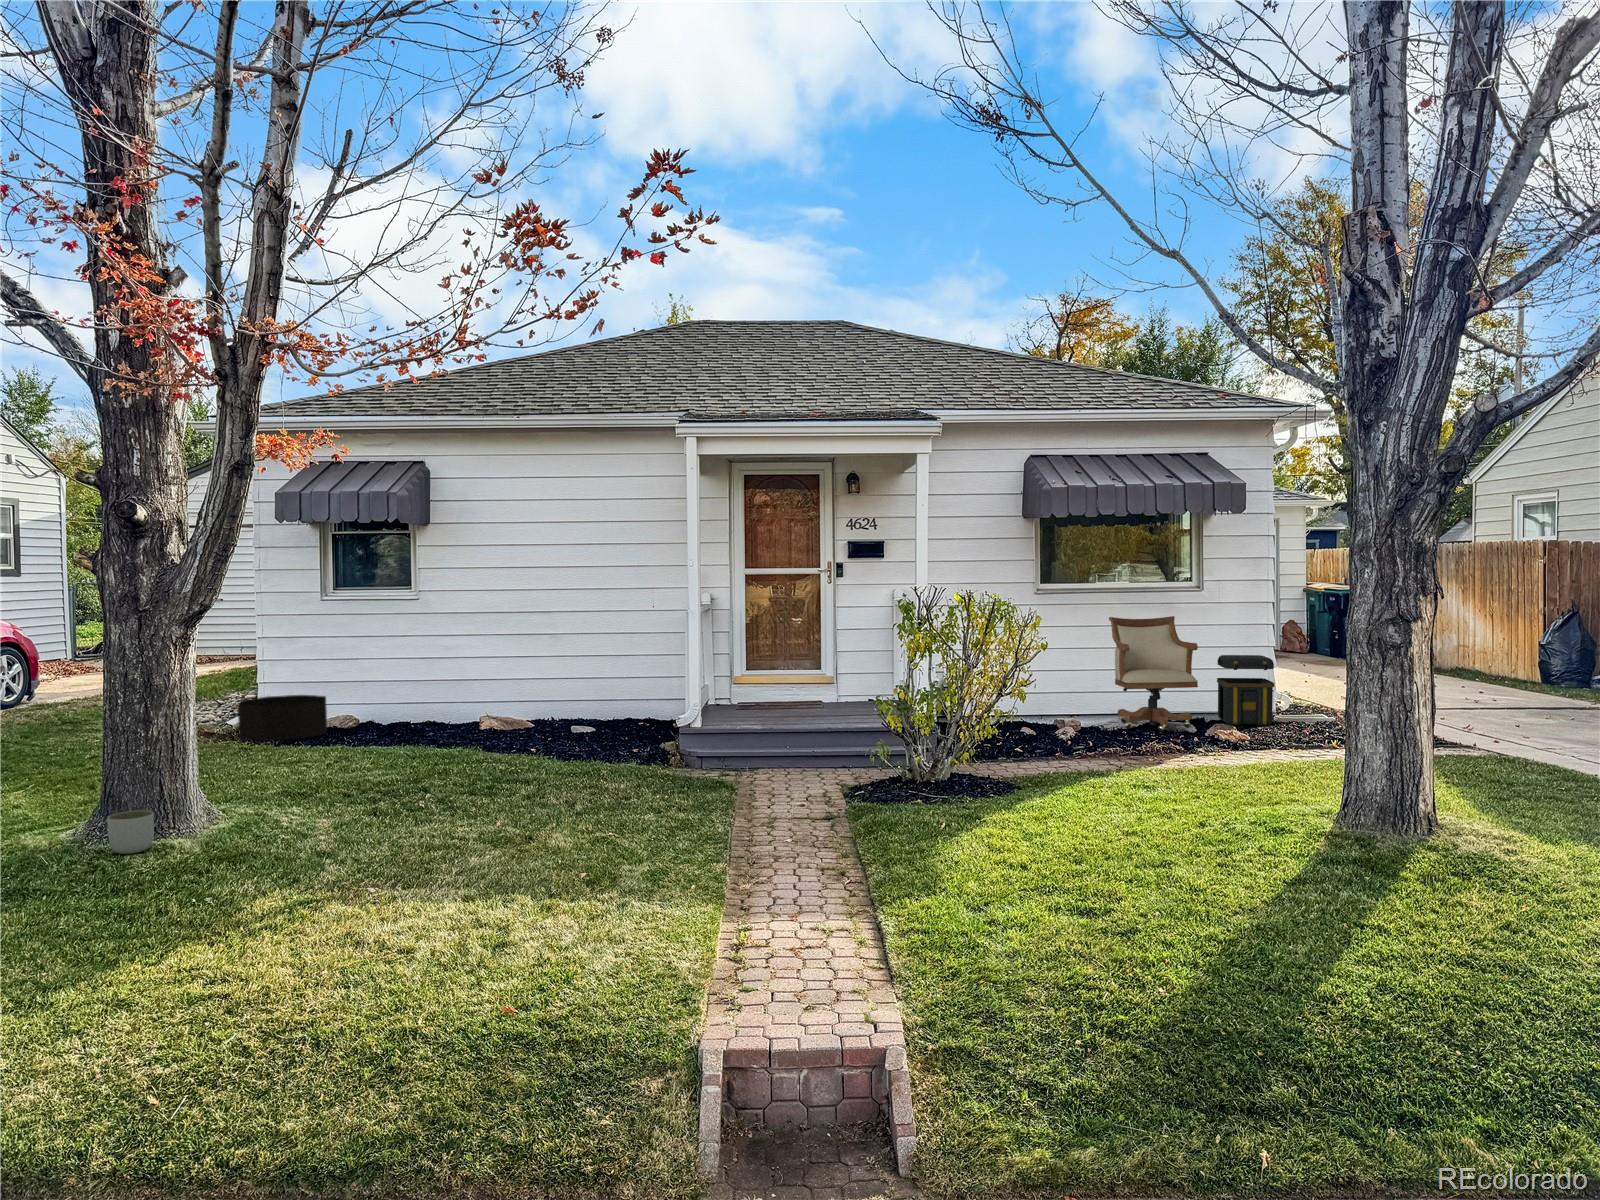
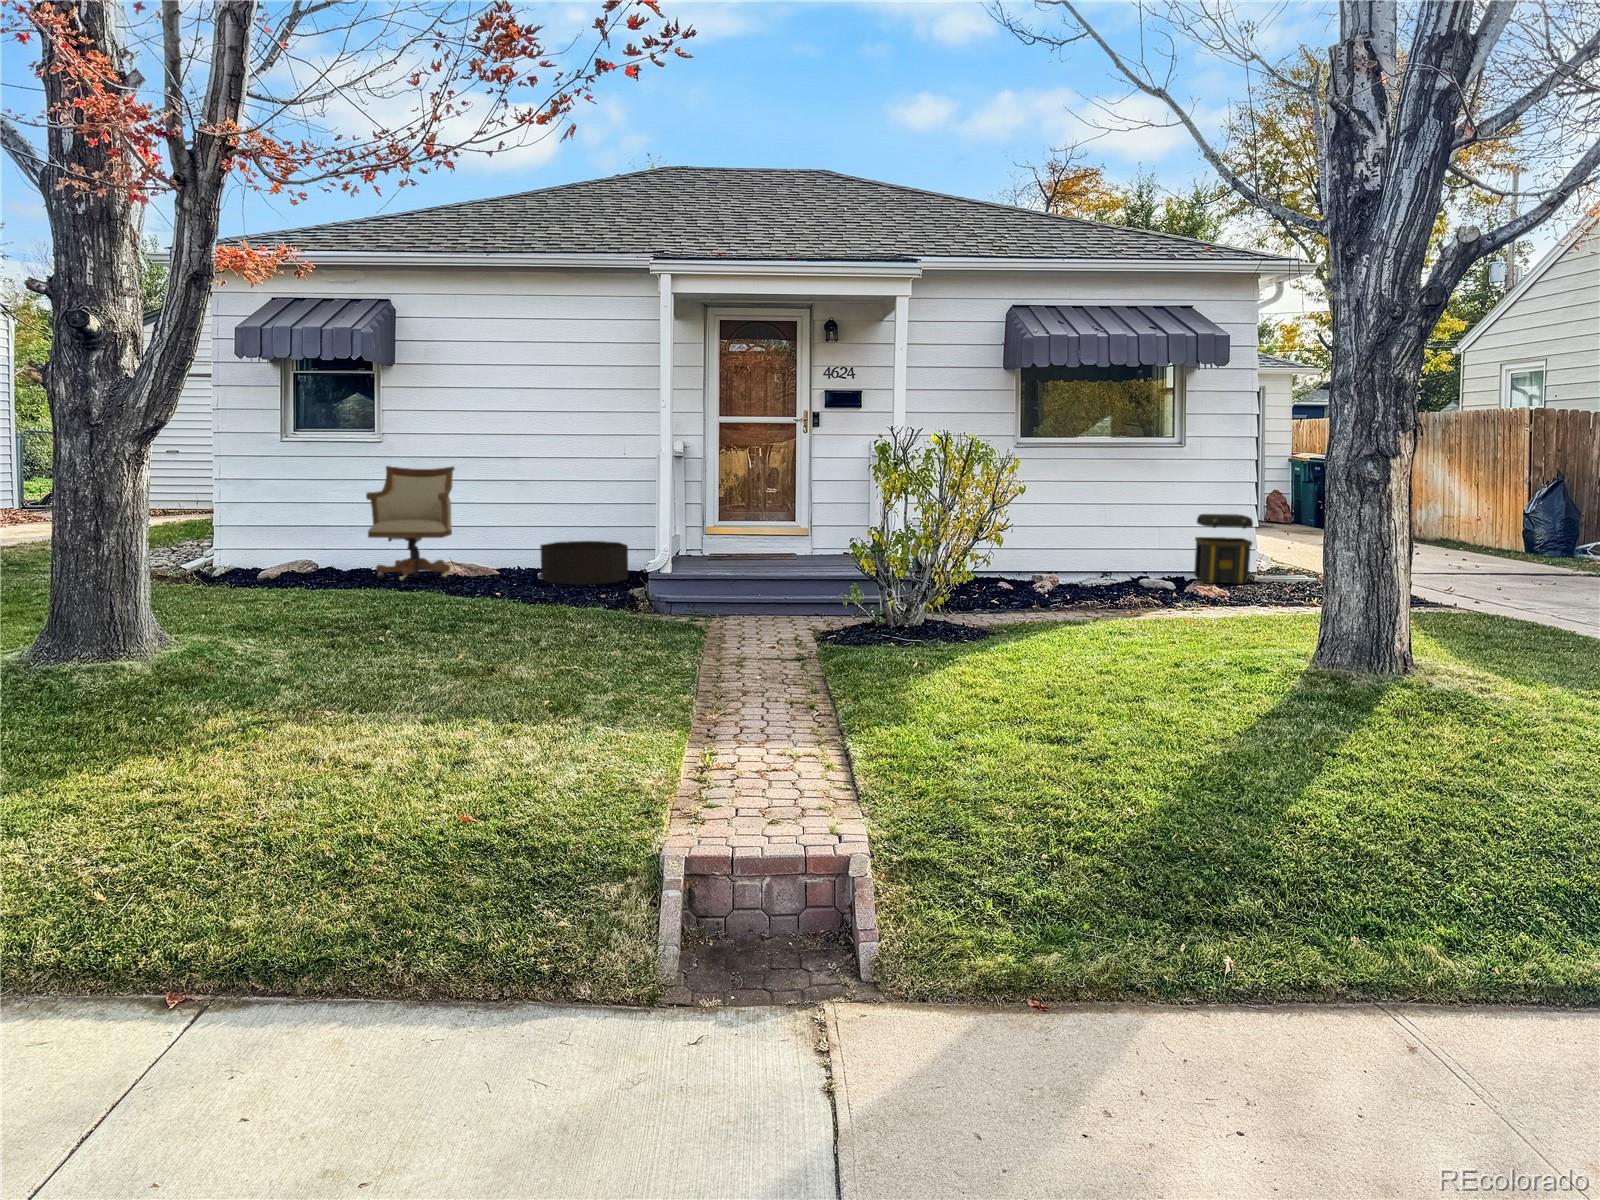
chair: present [1109,616,1198,732] -> present [366,466,455,582]
basket: present [238,695,327,741] -> present [540,541,628,585]
planter: present [107,810,154,854] -> none [57,632,106,675]

